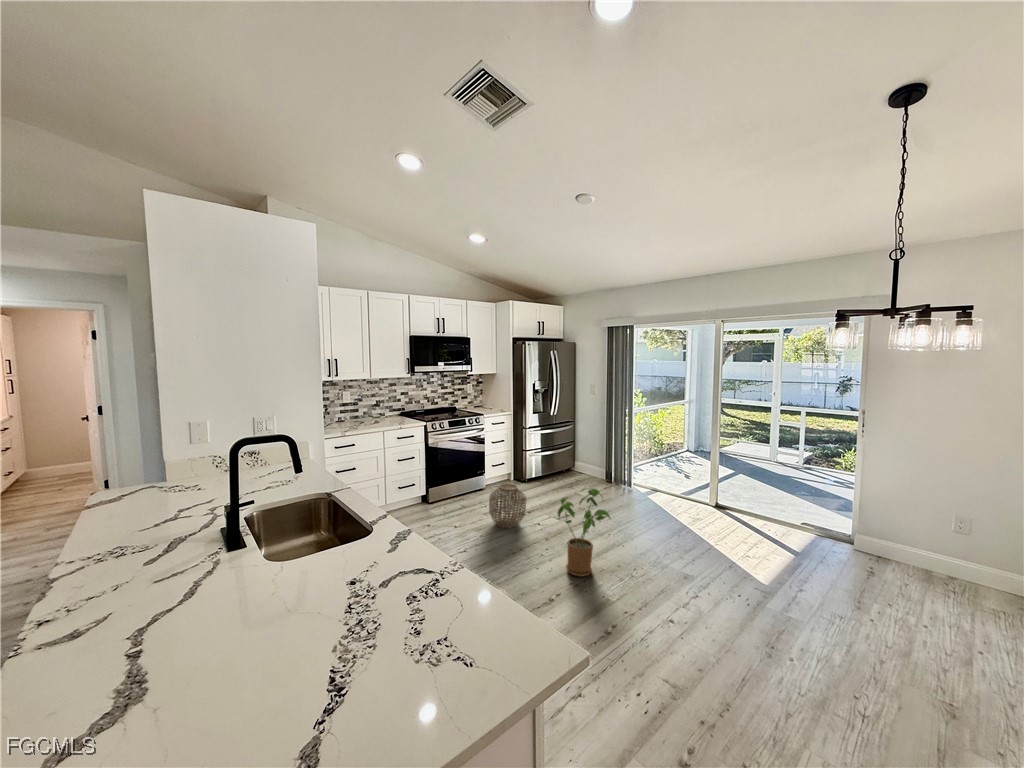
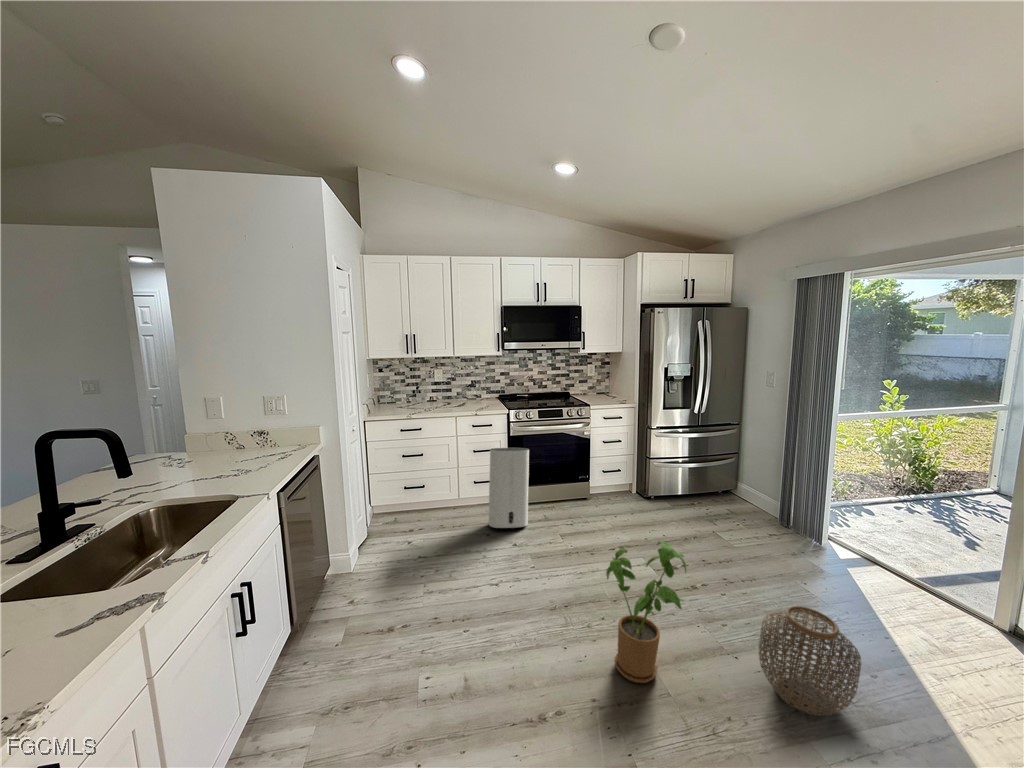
air purifier: none [419,452,452,519] -> present [489,448,529,528]
woven basket: present [489,484,526,528] -> present [759,606,861,715]

